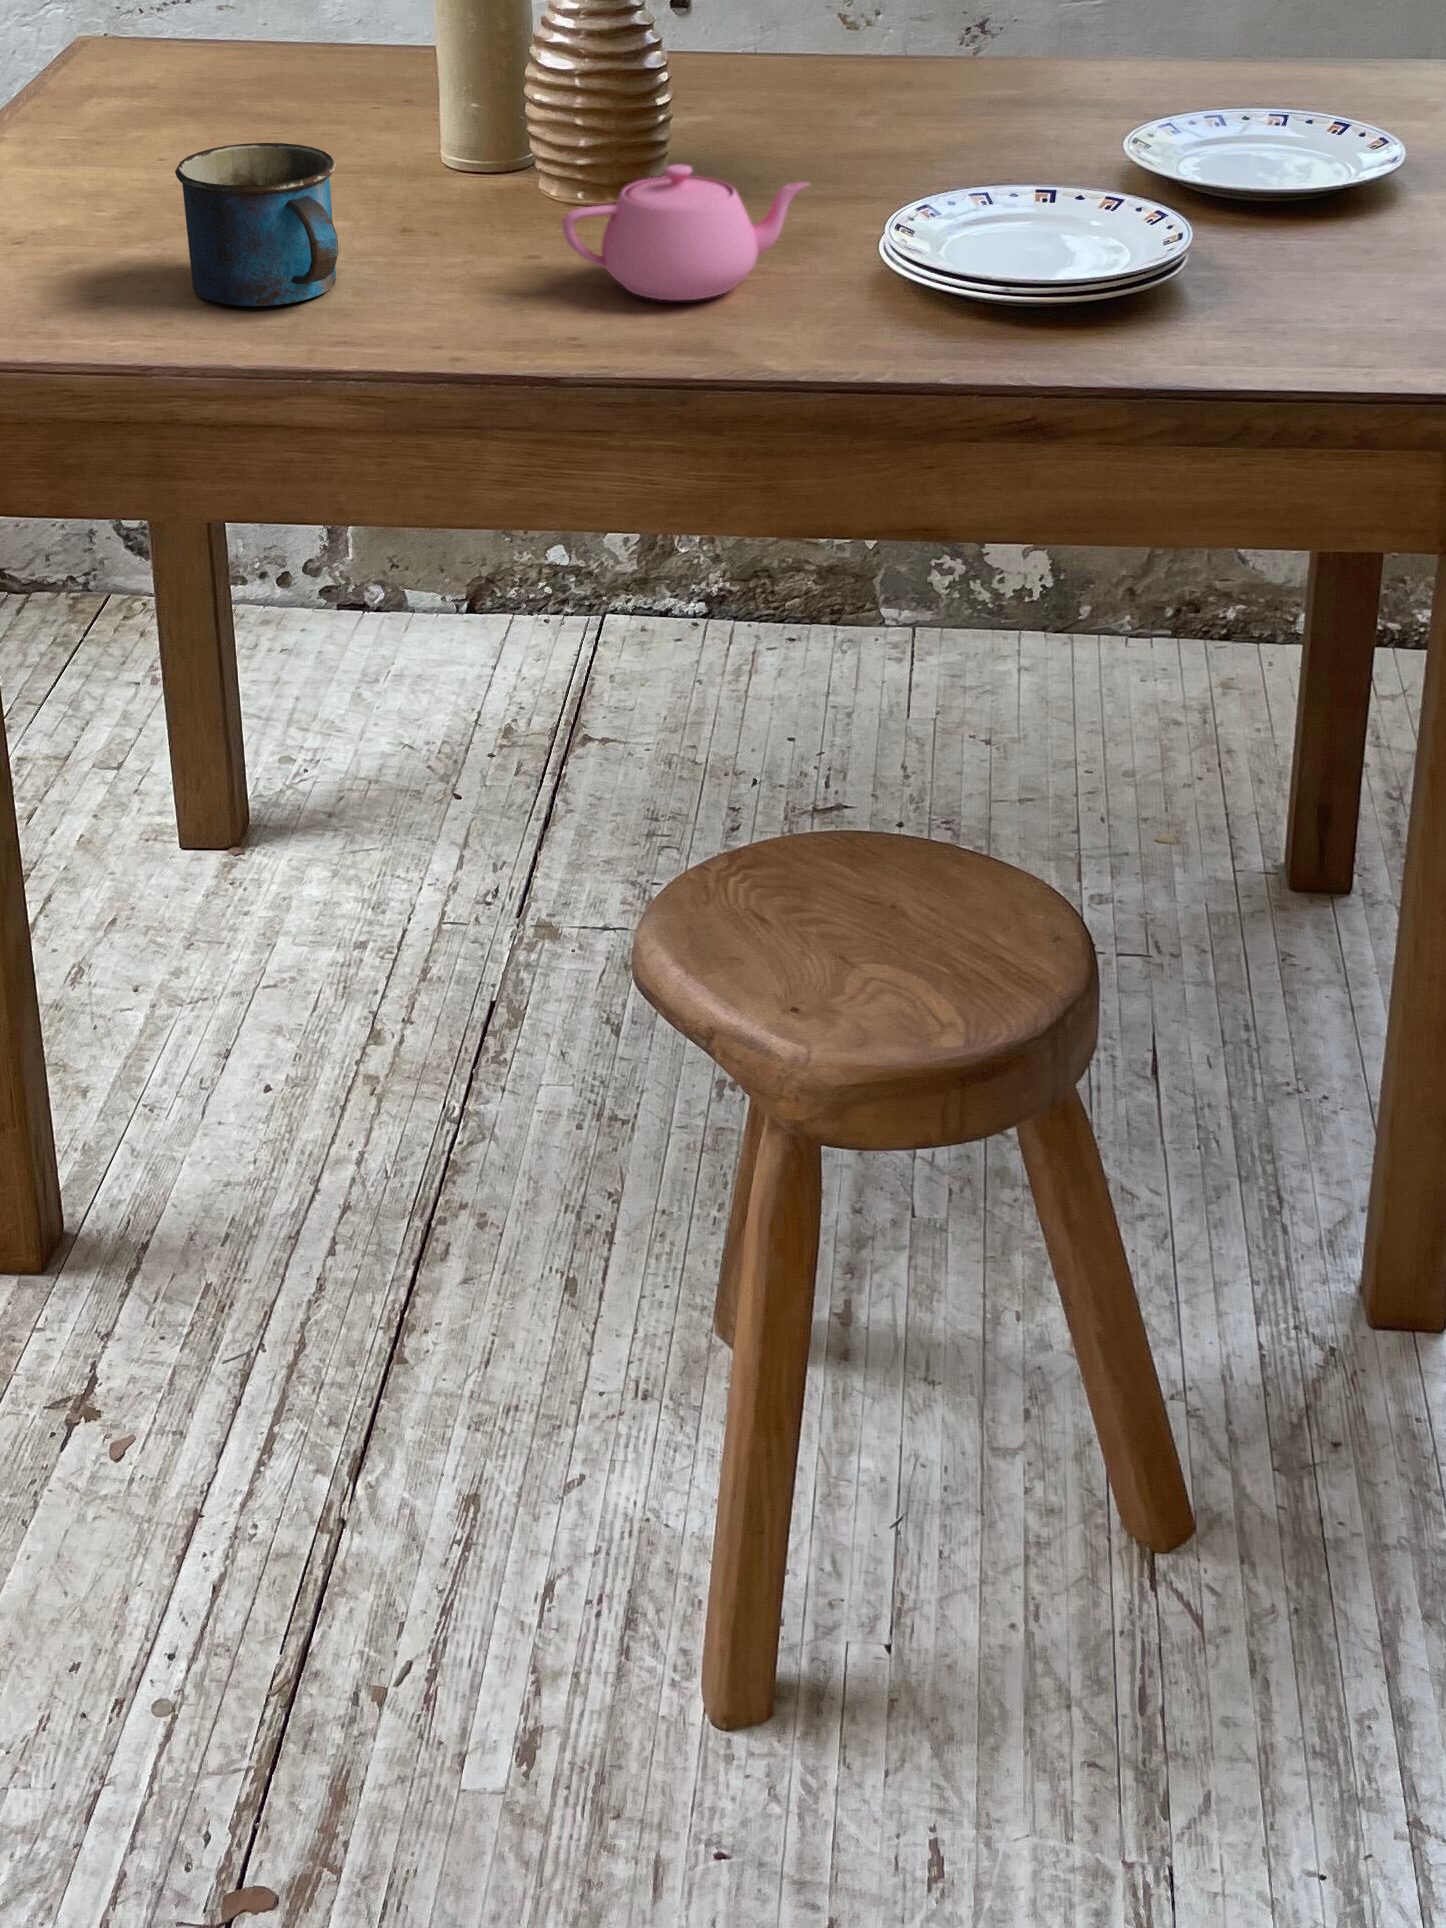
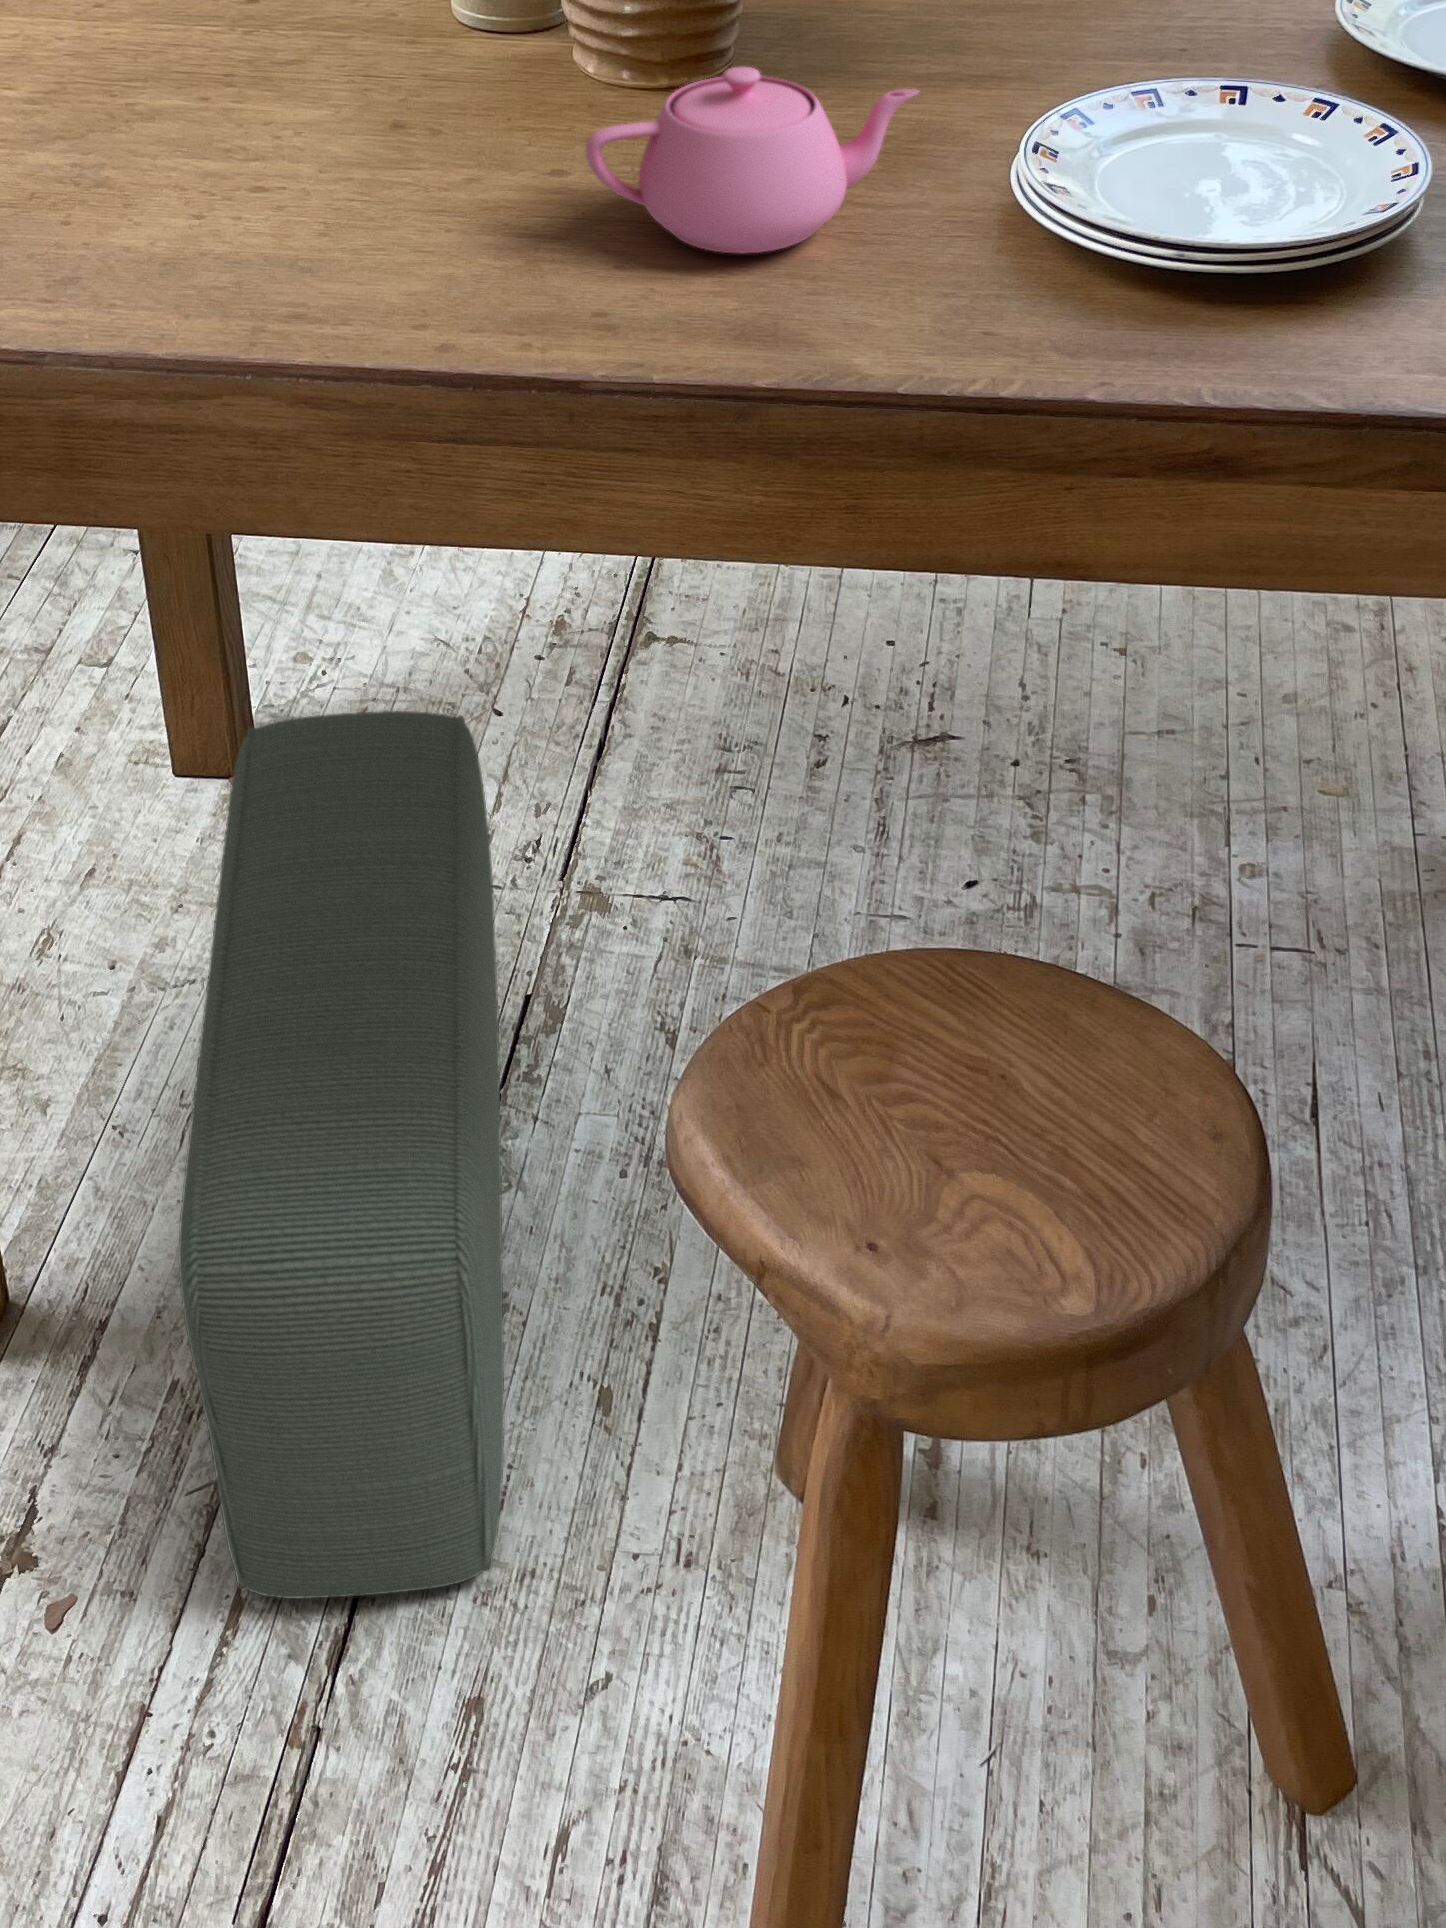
mug: present [175,143,339,306] -> none [71,23,292,254]
pouf: none [236,741,488,1426] -> present [179,711,504,1599]

